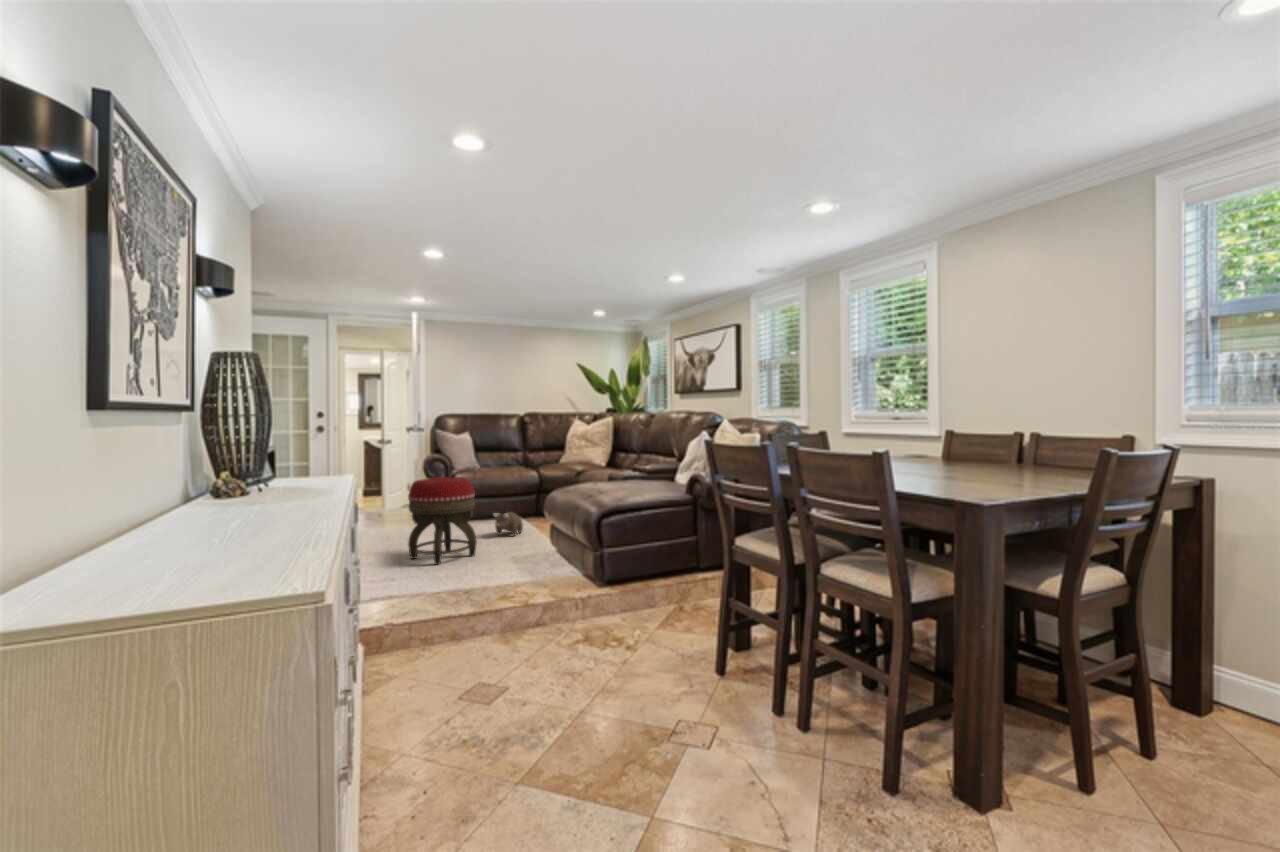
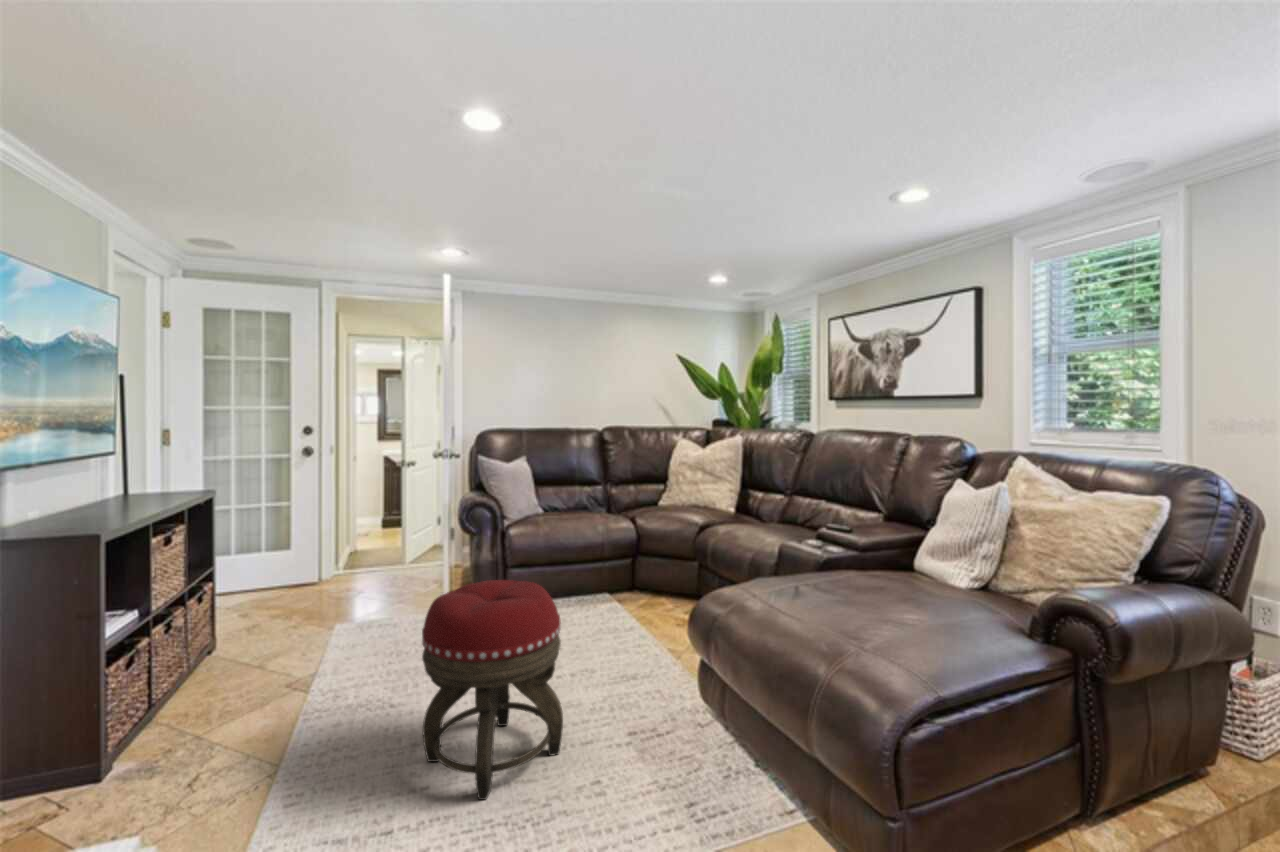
plush toy: present [493,512,523,536] -> none [581,617,630,665]

